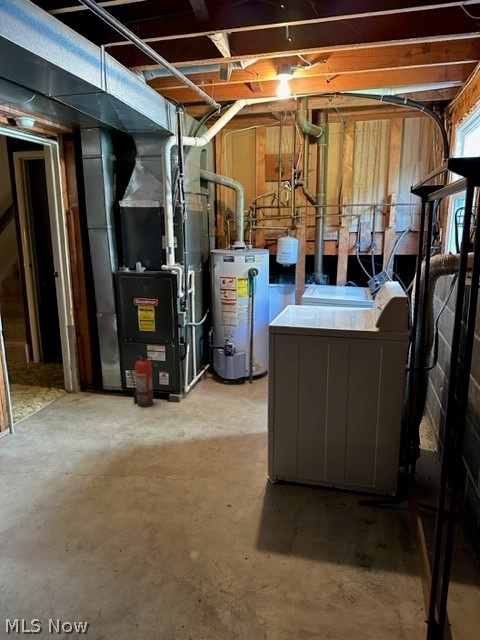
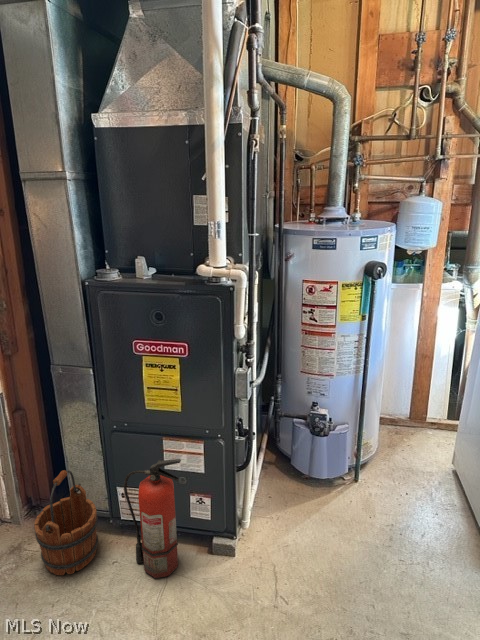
wooden bucket: none [88,358,117,406] -> present [34,470,98,575]

